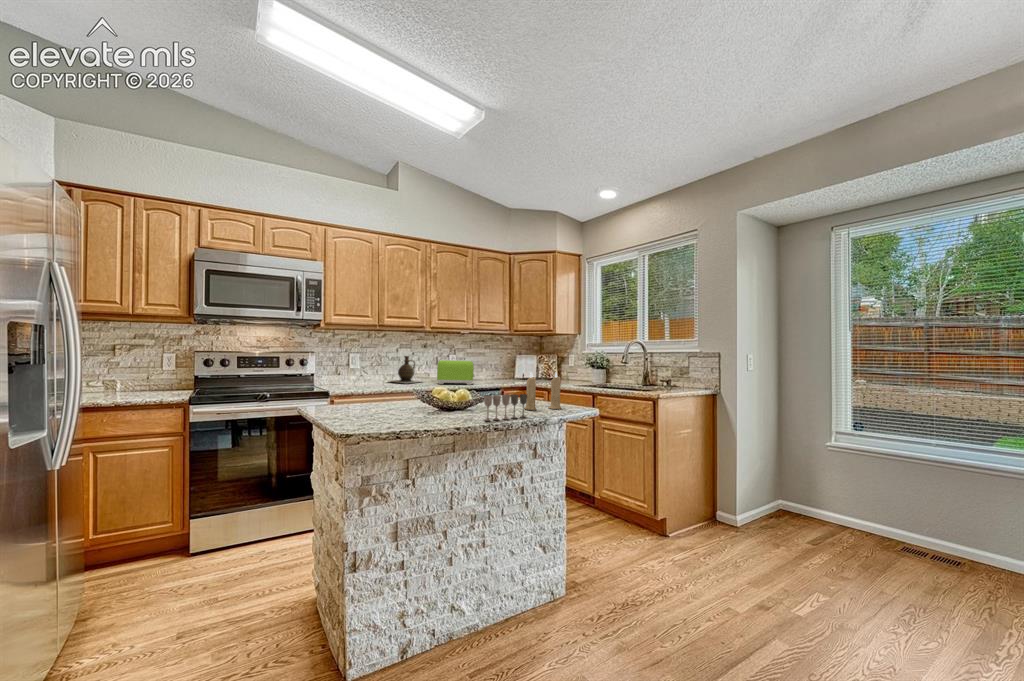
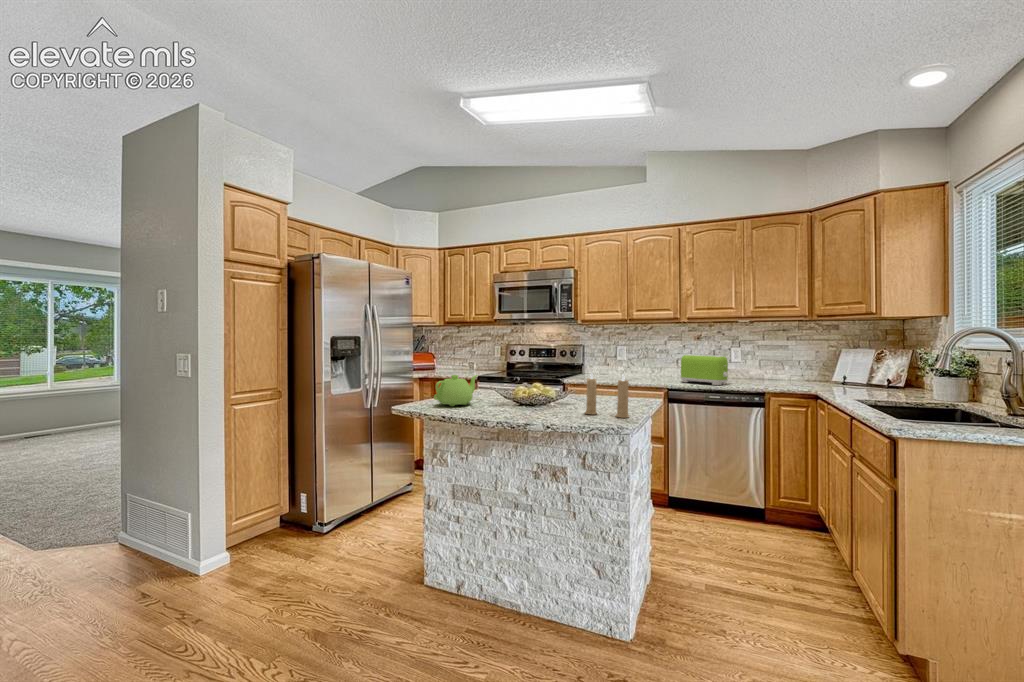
ceramic jug: present [390,356,421,383] -> none [638,350,680,379]
teapot: none [366,381,413,421] -> present [434,375,477,406]
wine glass: present [484,394,527,421] -> none [498,392,548,419]

